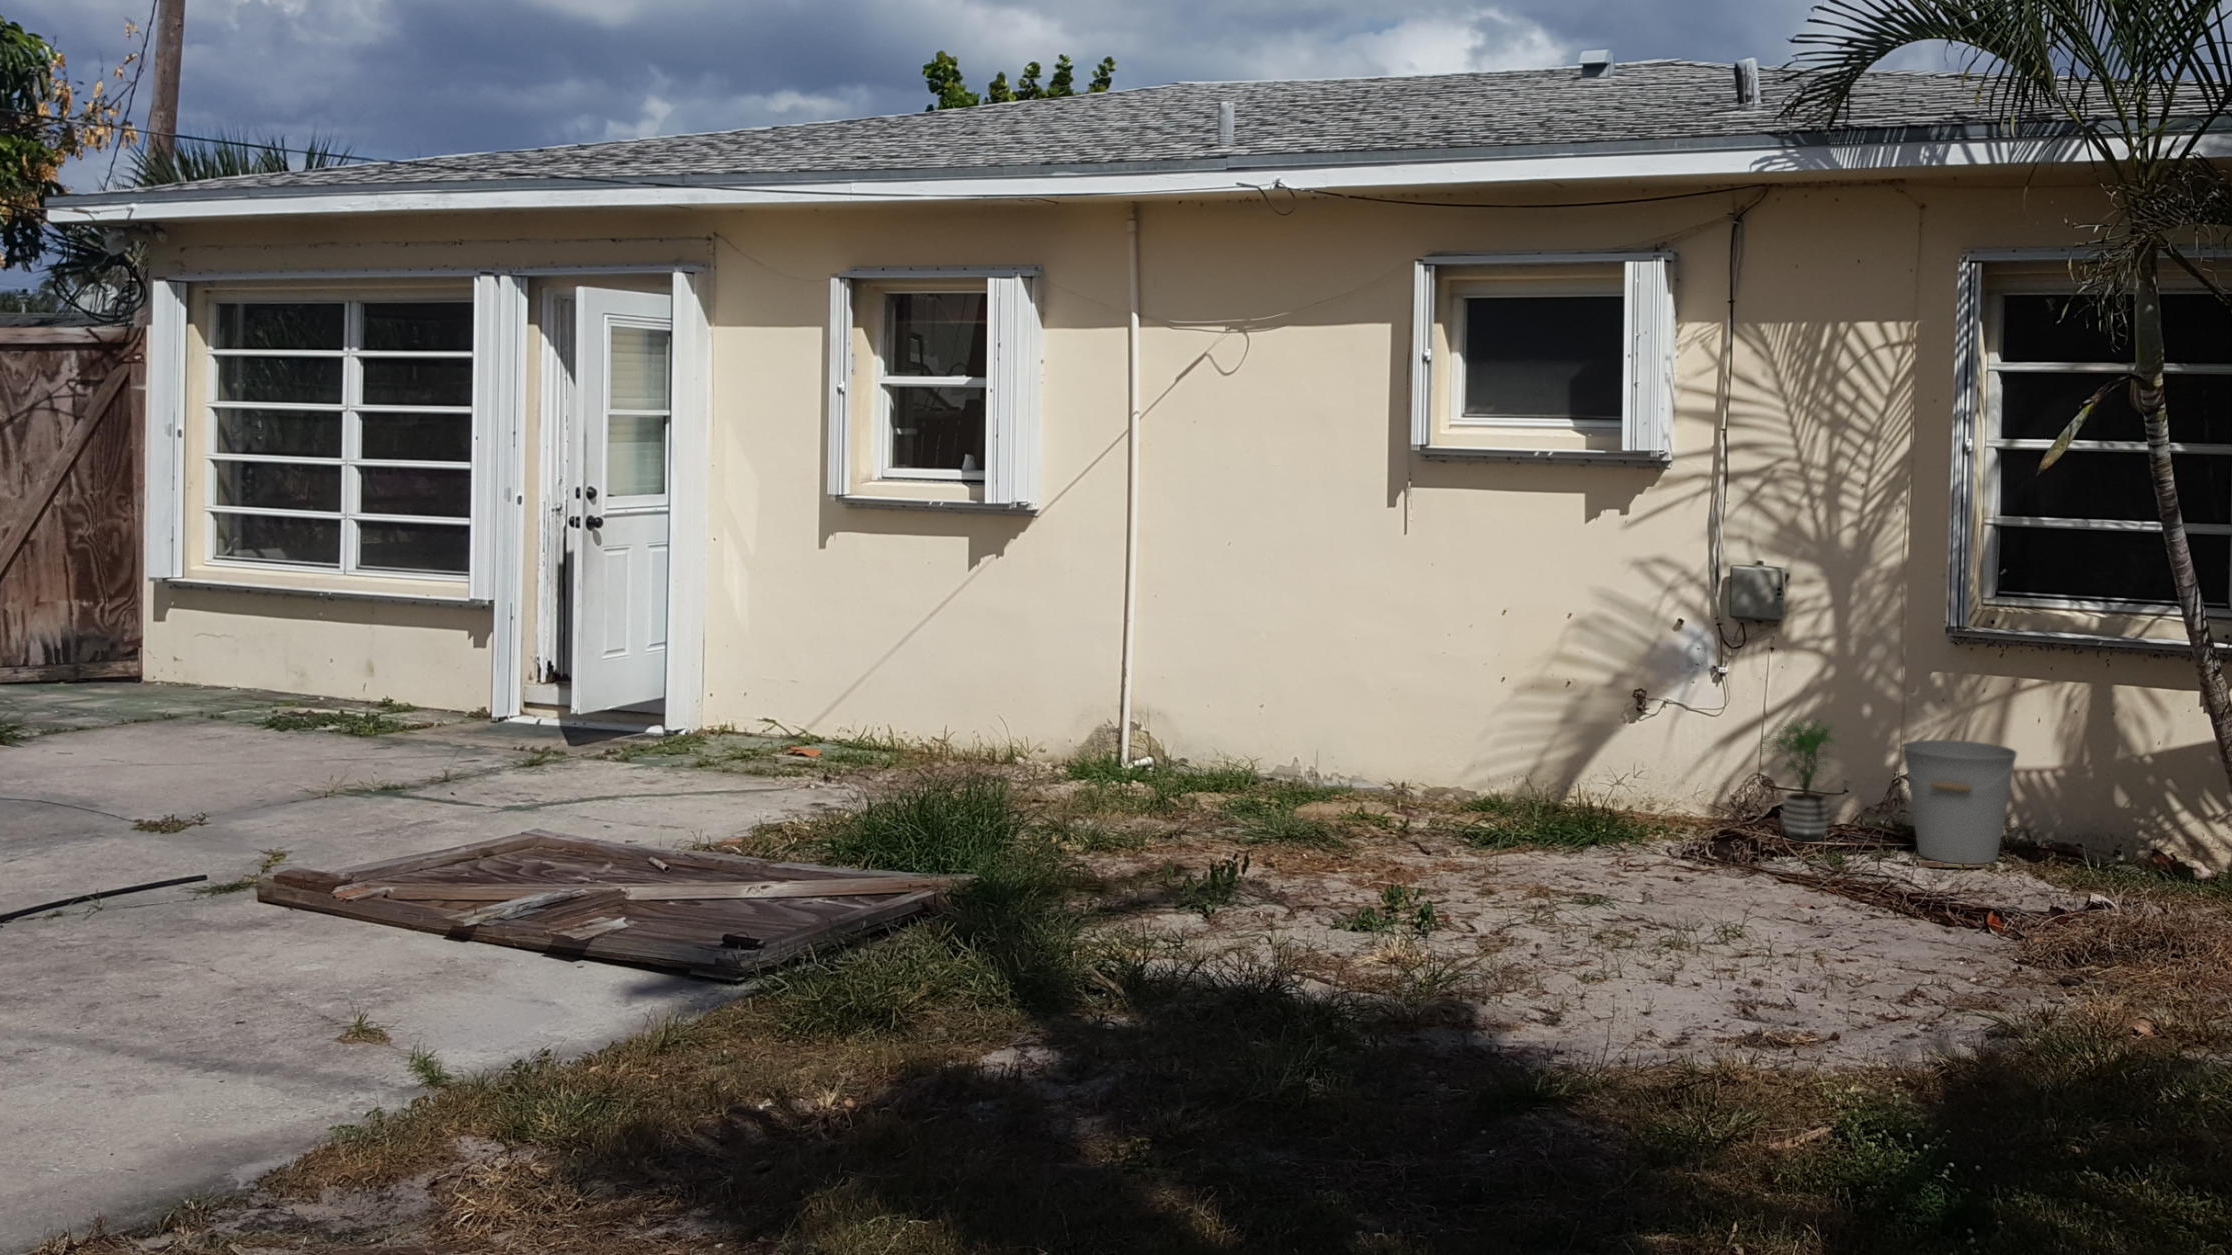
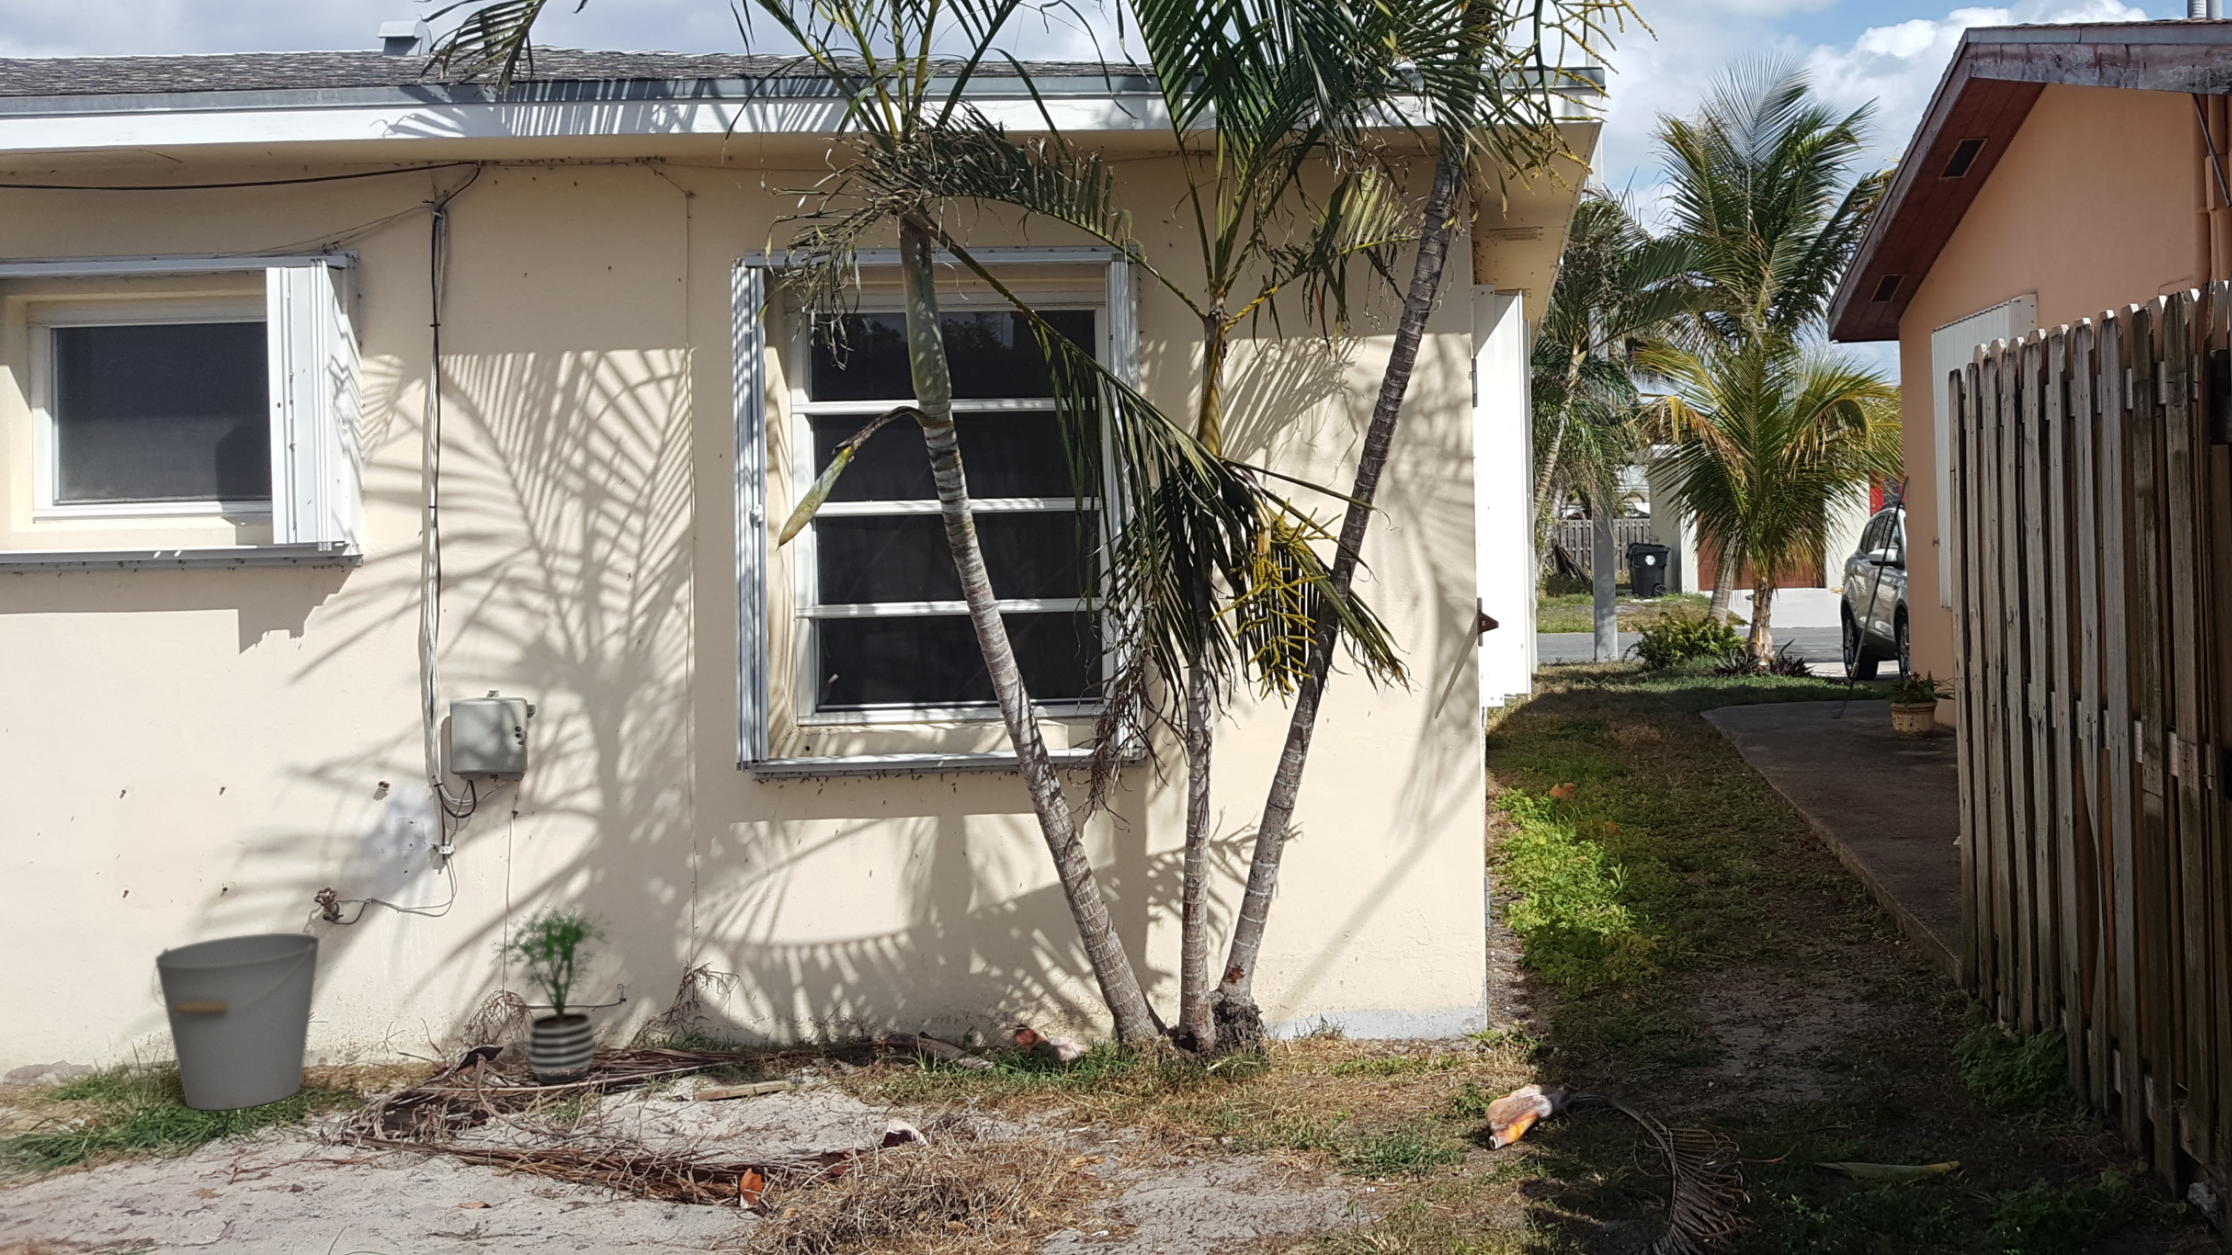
bucket: present [1902,740,2017,864] -> present [155,933,320,1110]

